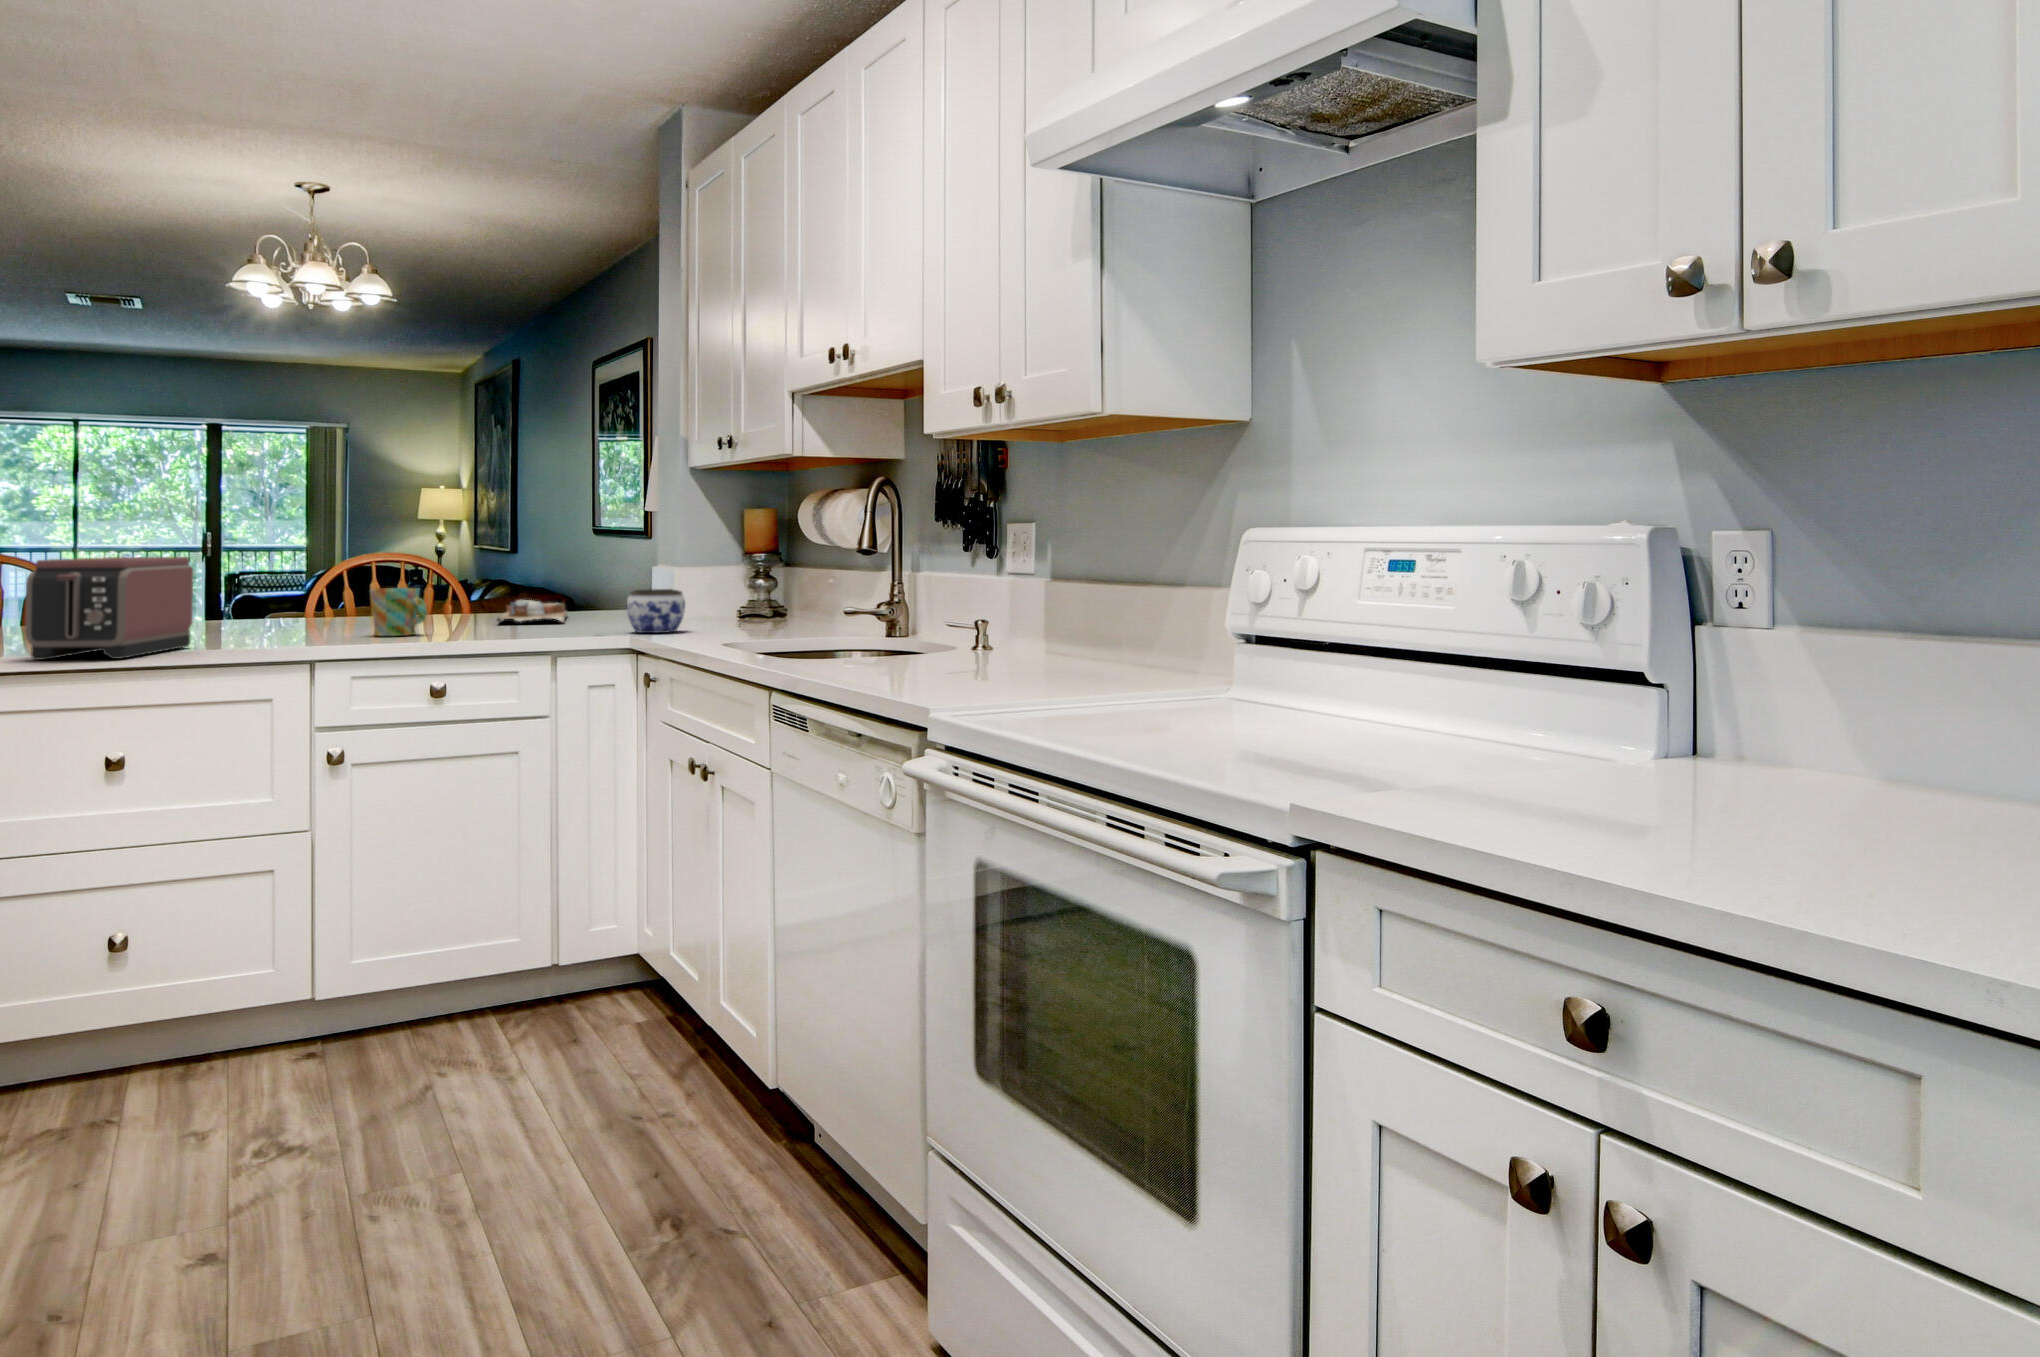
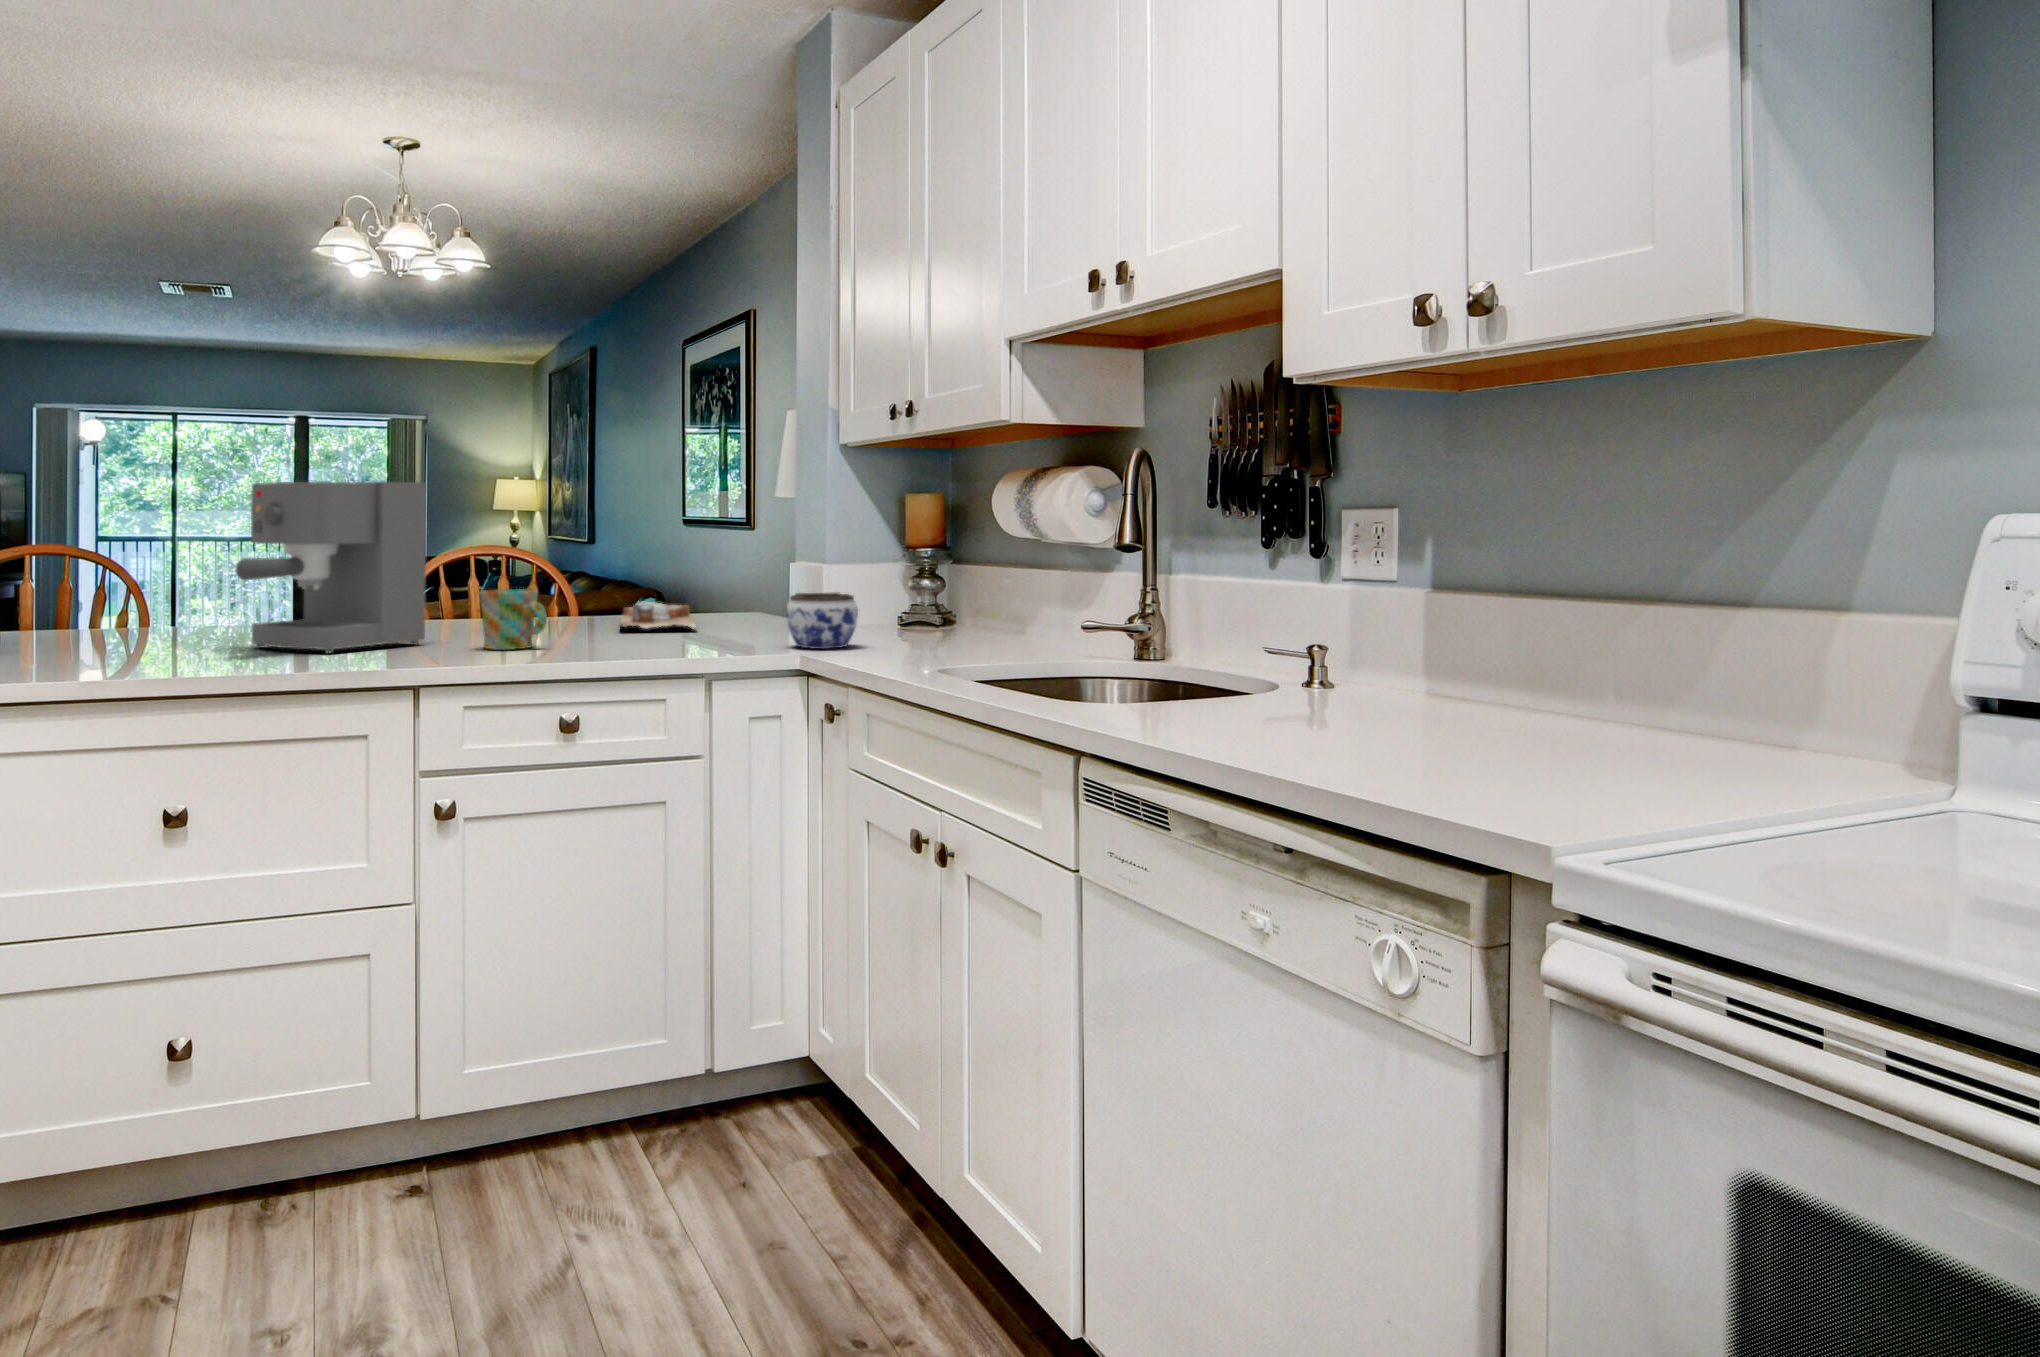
coffee maker: none [161,500,326,640] -> present [235,481,426,654]
toaster: present [25,557,193,660] -> none [64,551,272,685]

